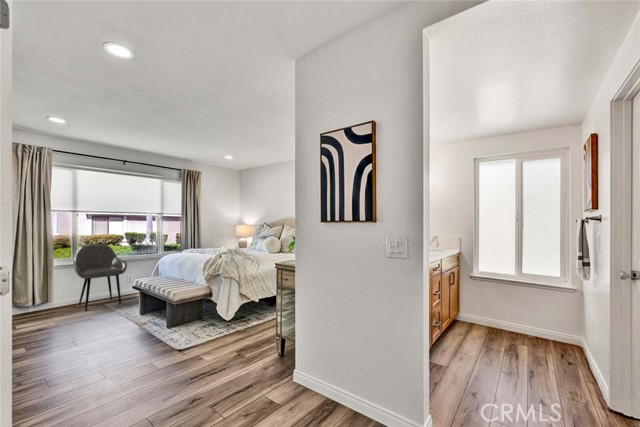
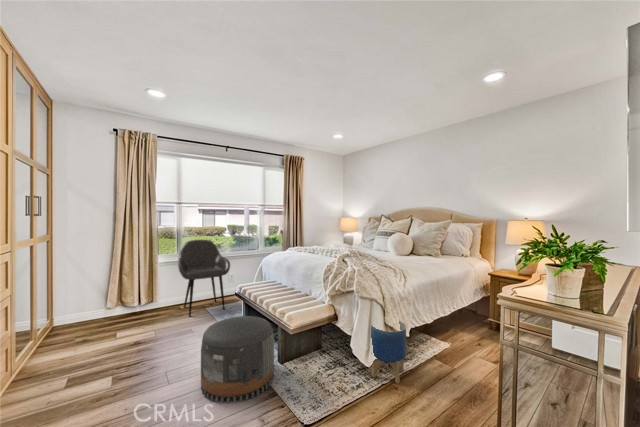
planter: none [233,291,256,330] -> present [371,321,406,384]
pouf: none [103,297,162,350] -> present [201,316,274,403]

